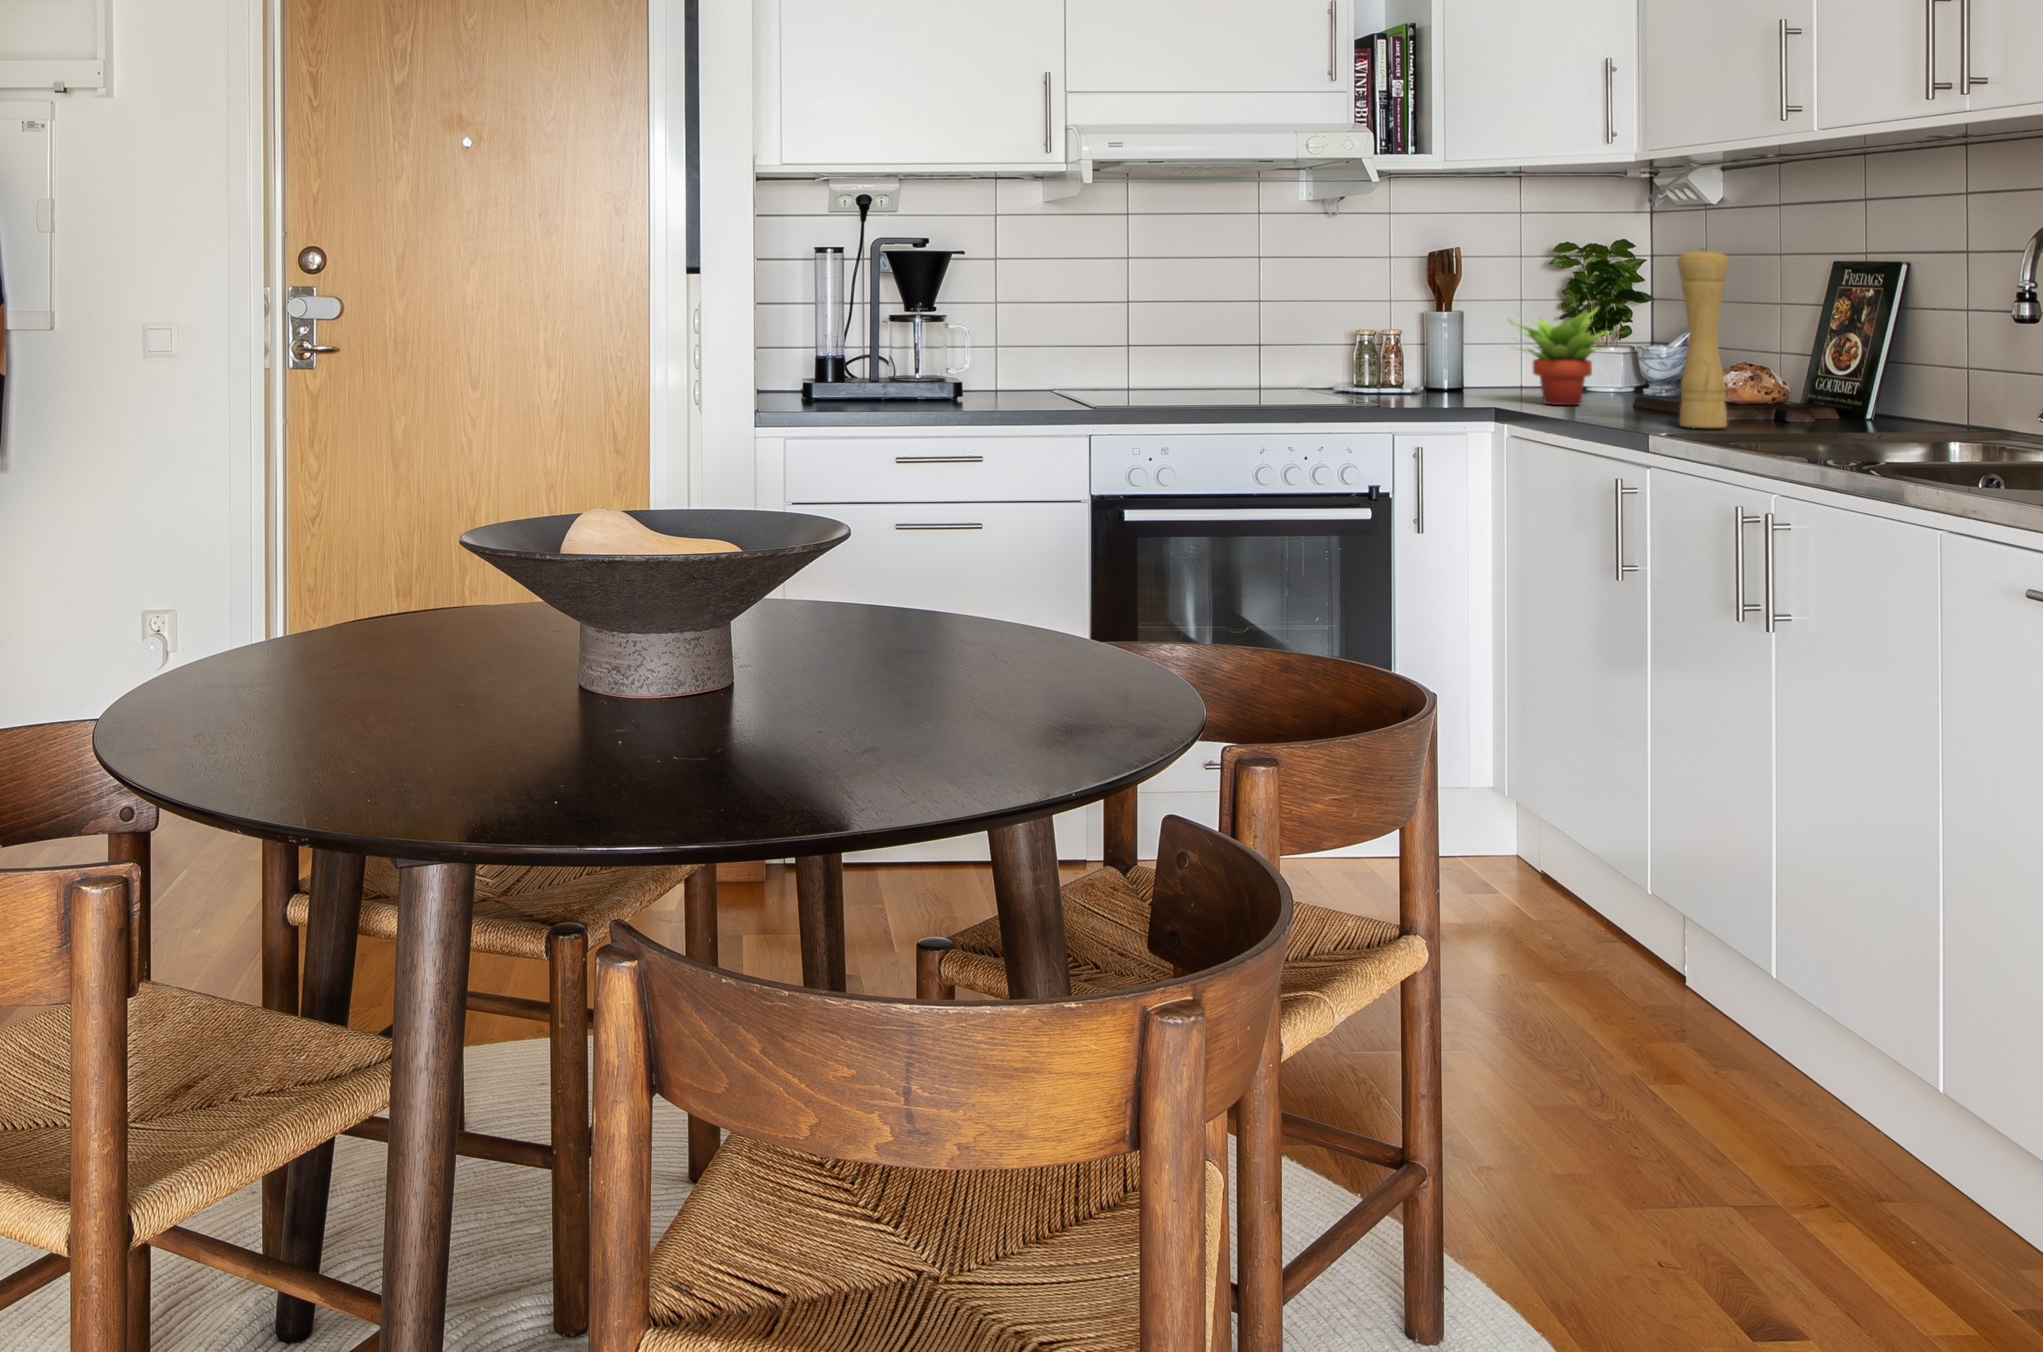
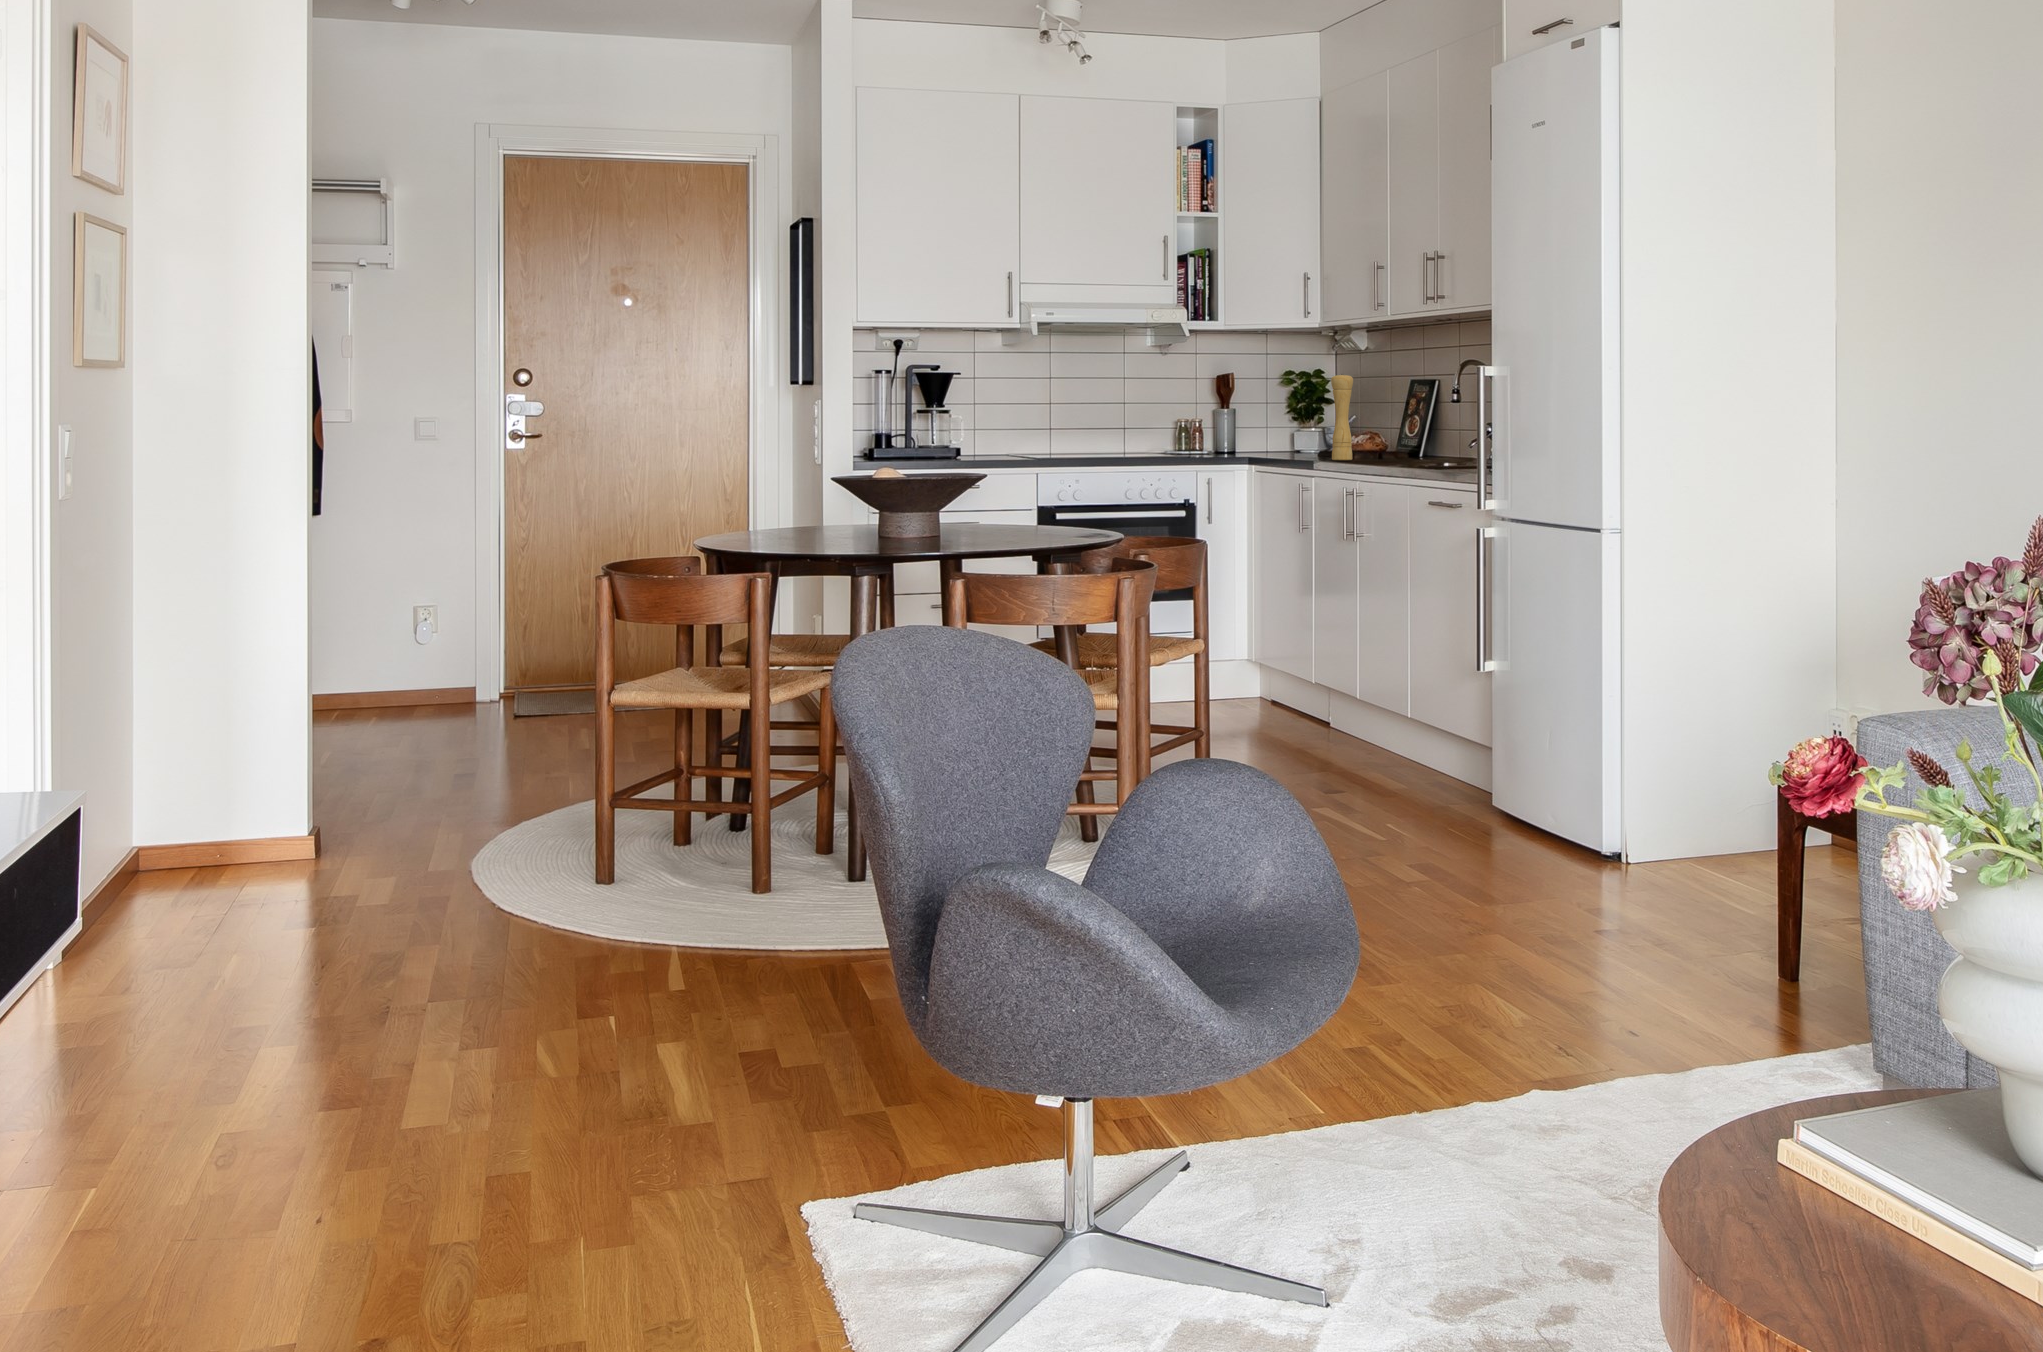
succulent plant: present [1510,307,1607,405] -> none [1257,404,1310,456]

